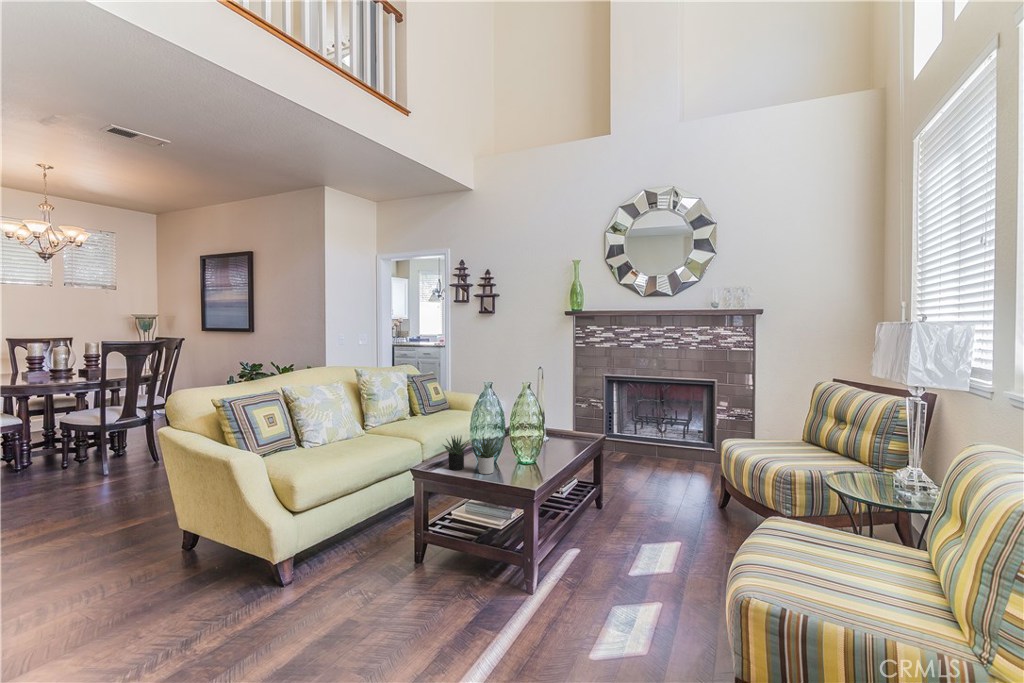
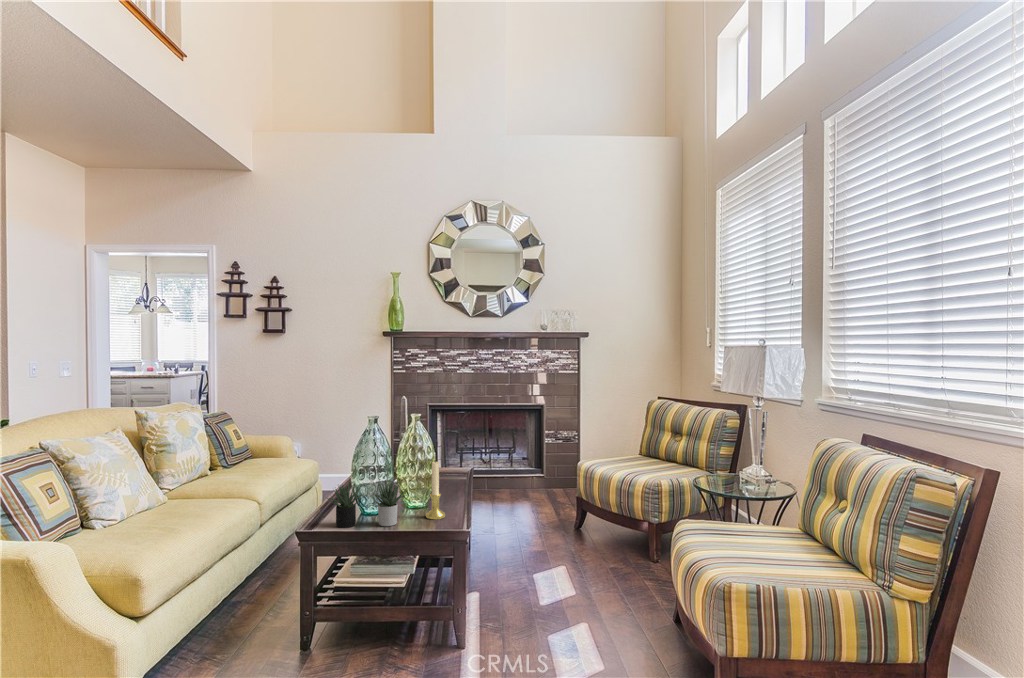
candle holder: none [521,423,538,475] -> present [426,462,445,520]

